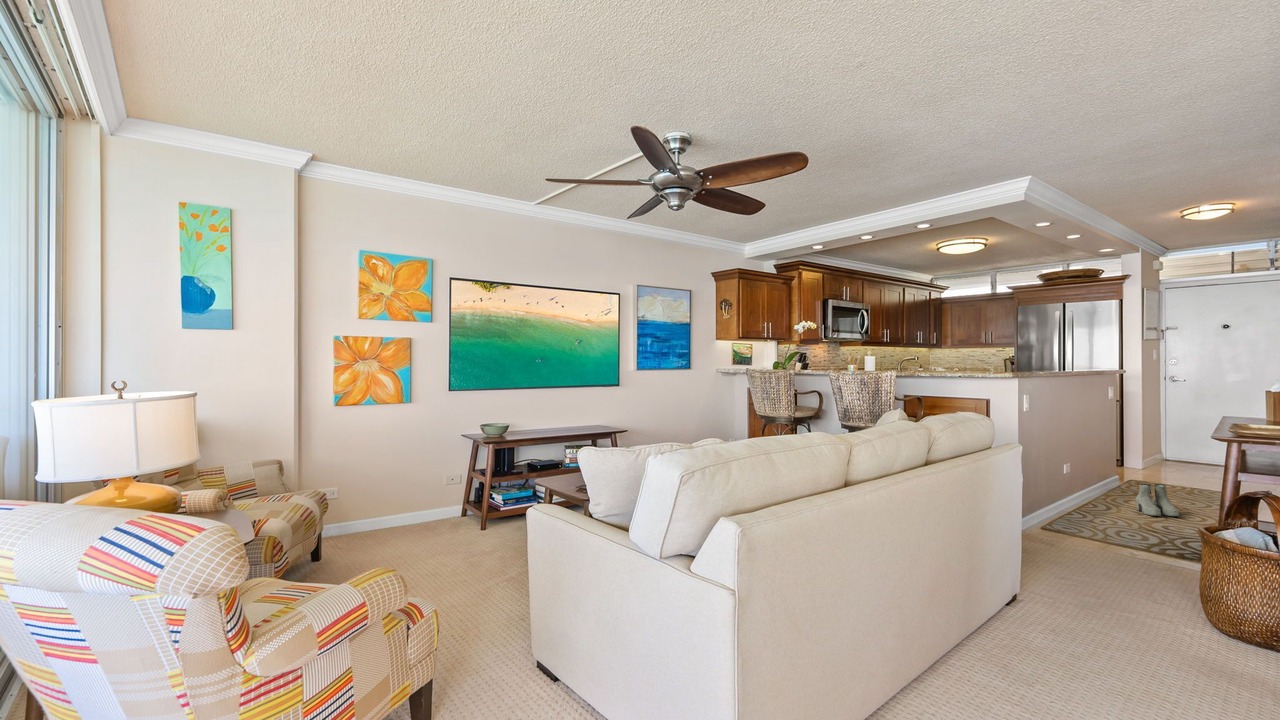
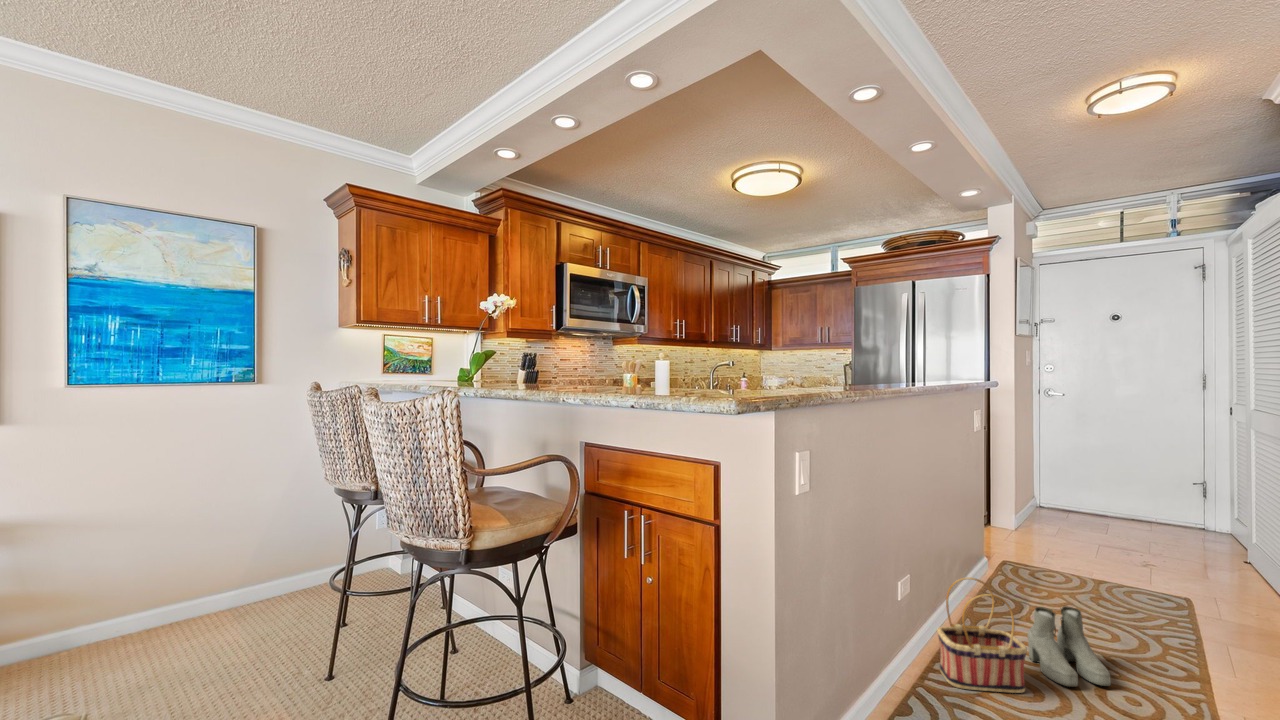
basket: none [1085,466,1133,517] -> present [938,577,1027,693]

